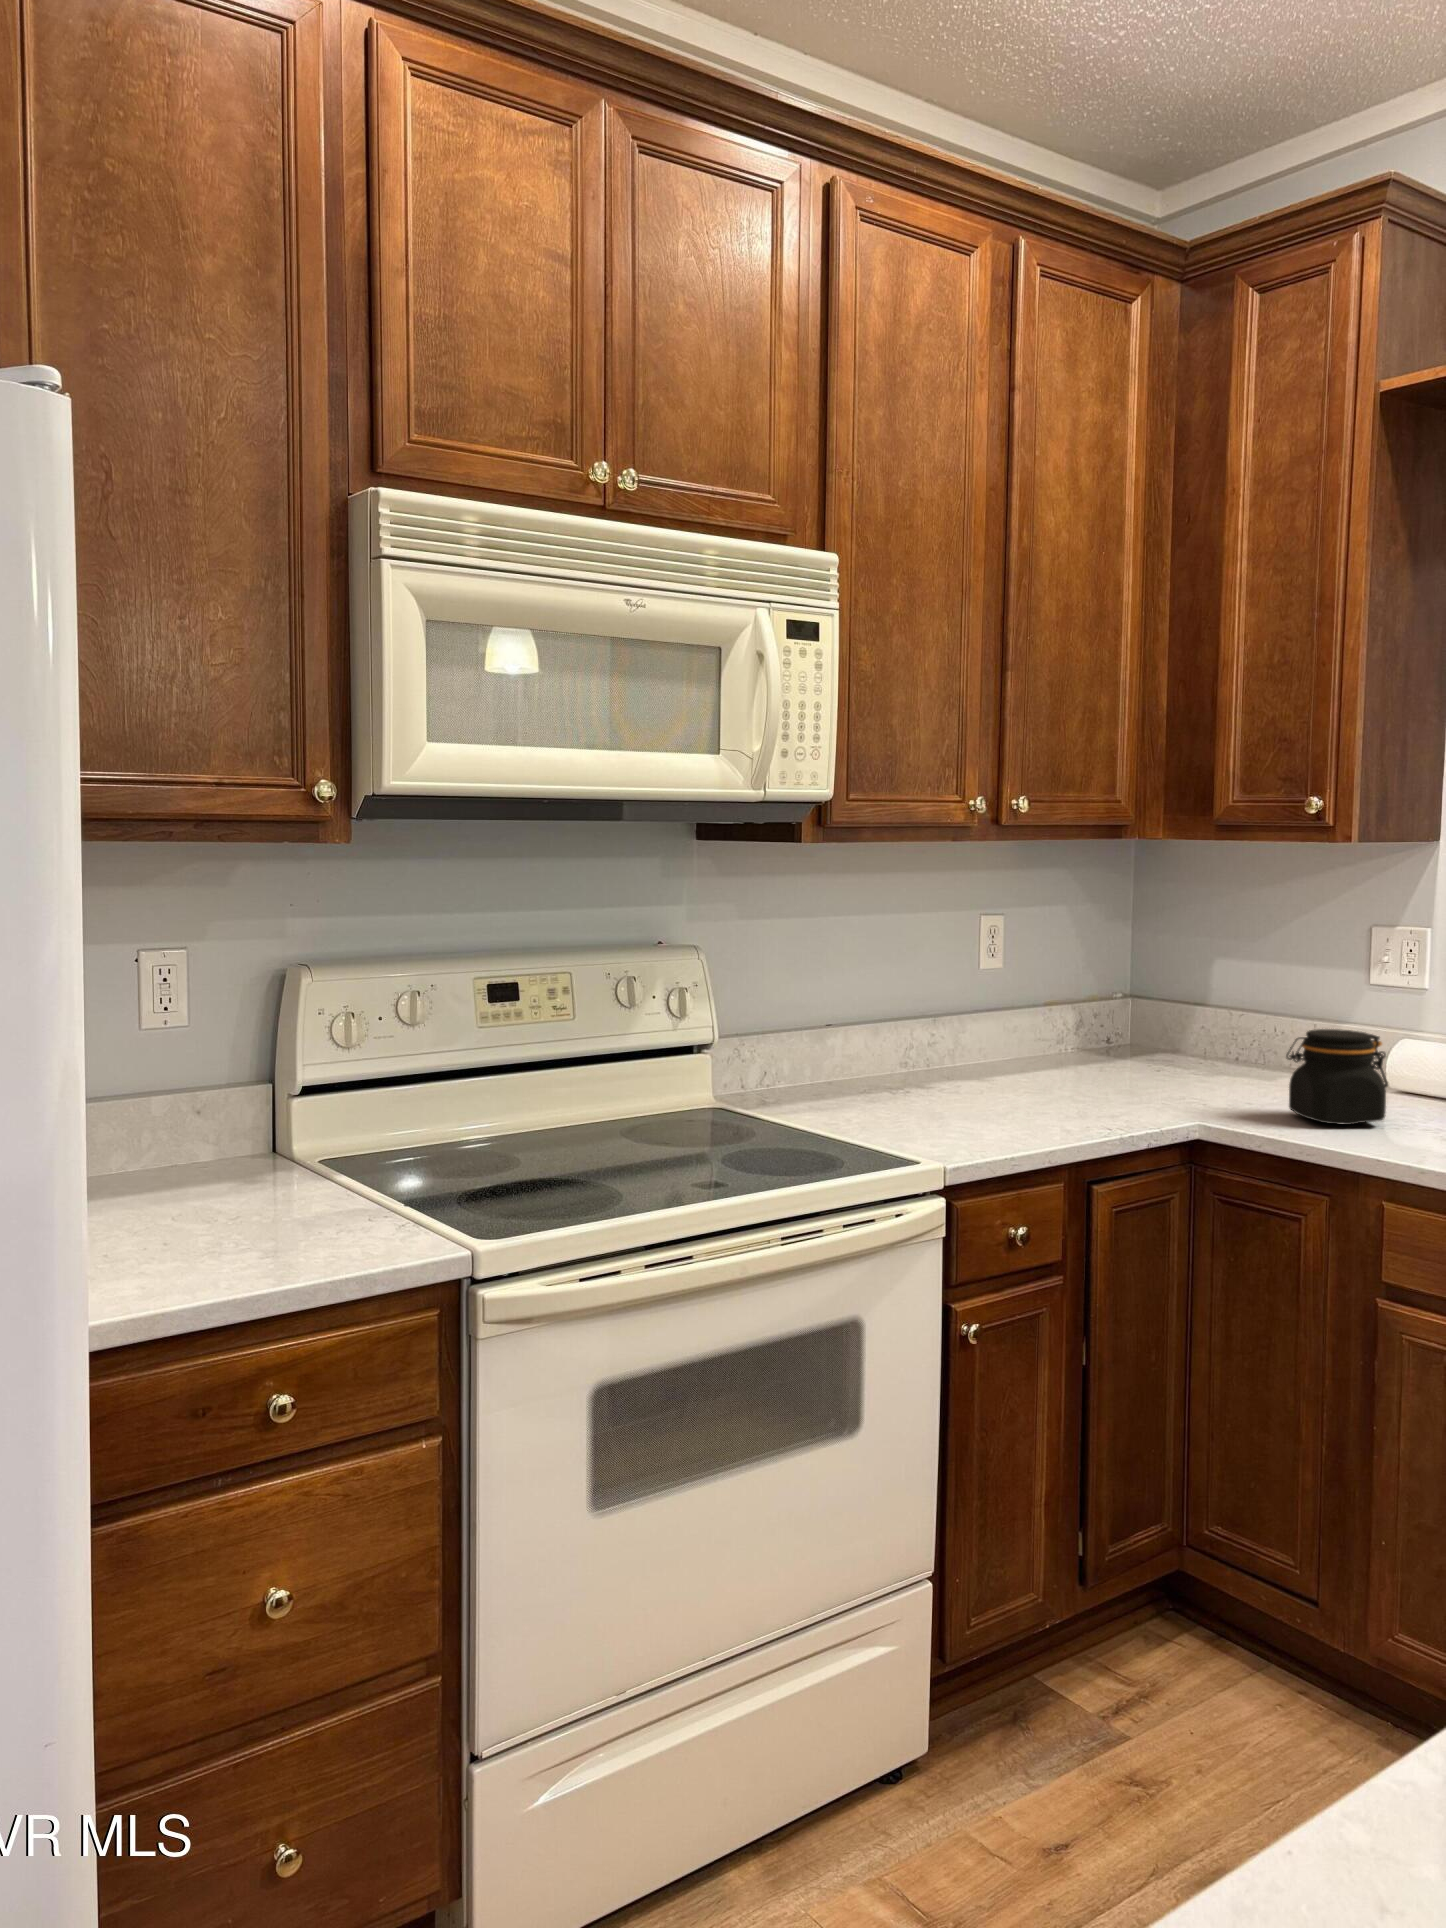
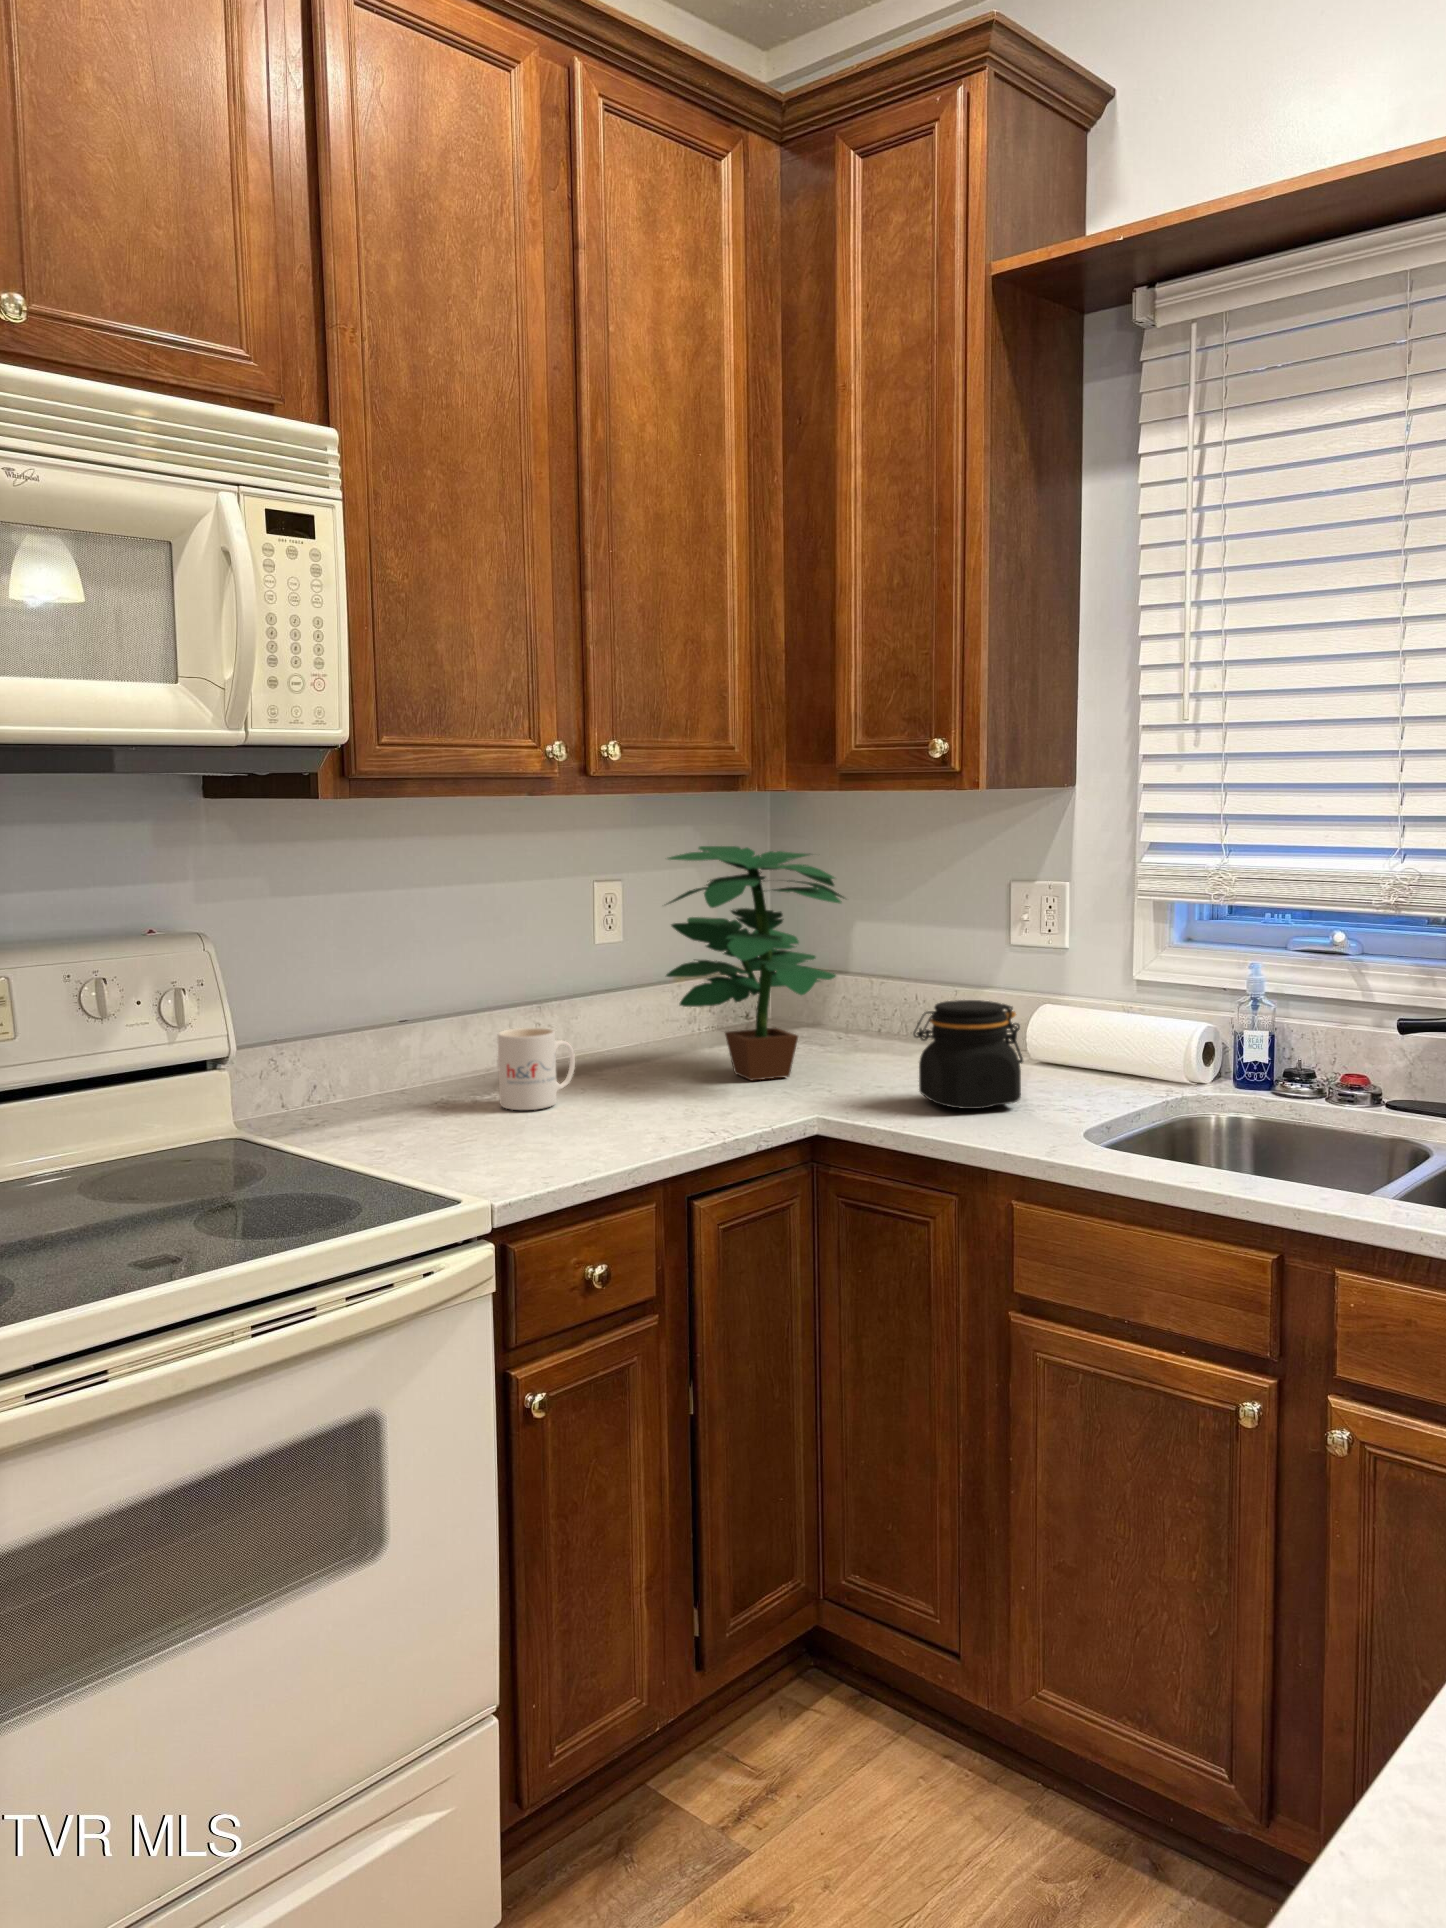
potted plant: none [1054,887,1223,1091] -> present [666,846,844,1080]
mug: none [919,1035,982,1103] -> present [498,1028,575,1110]

